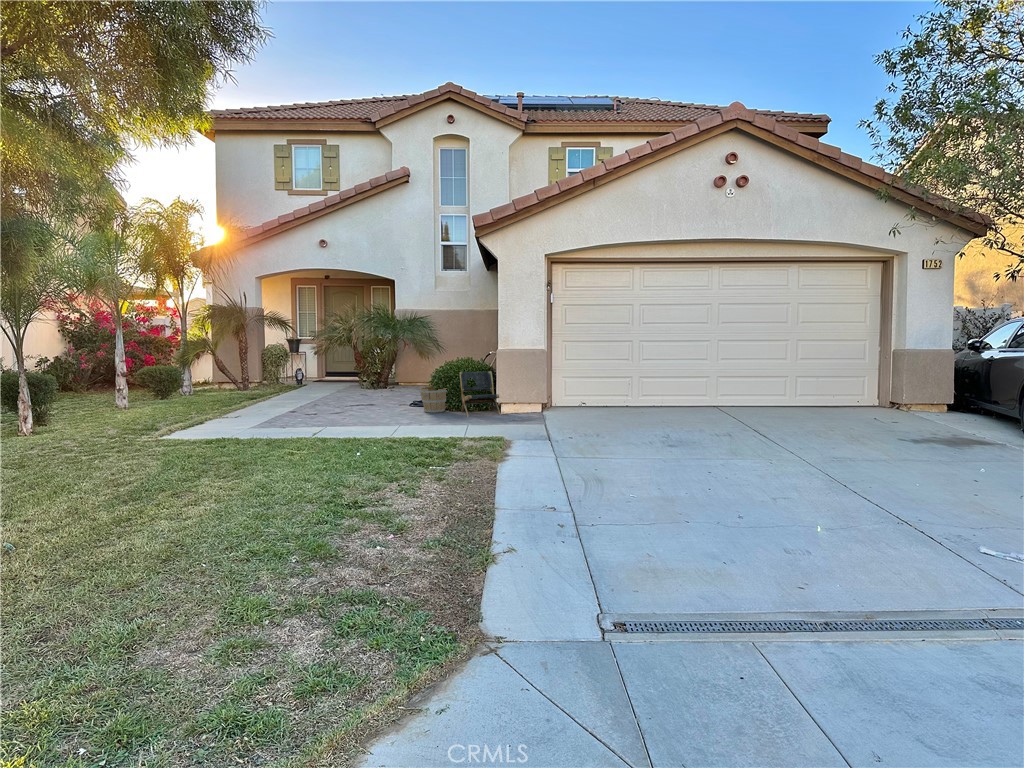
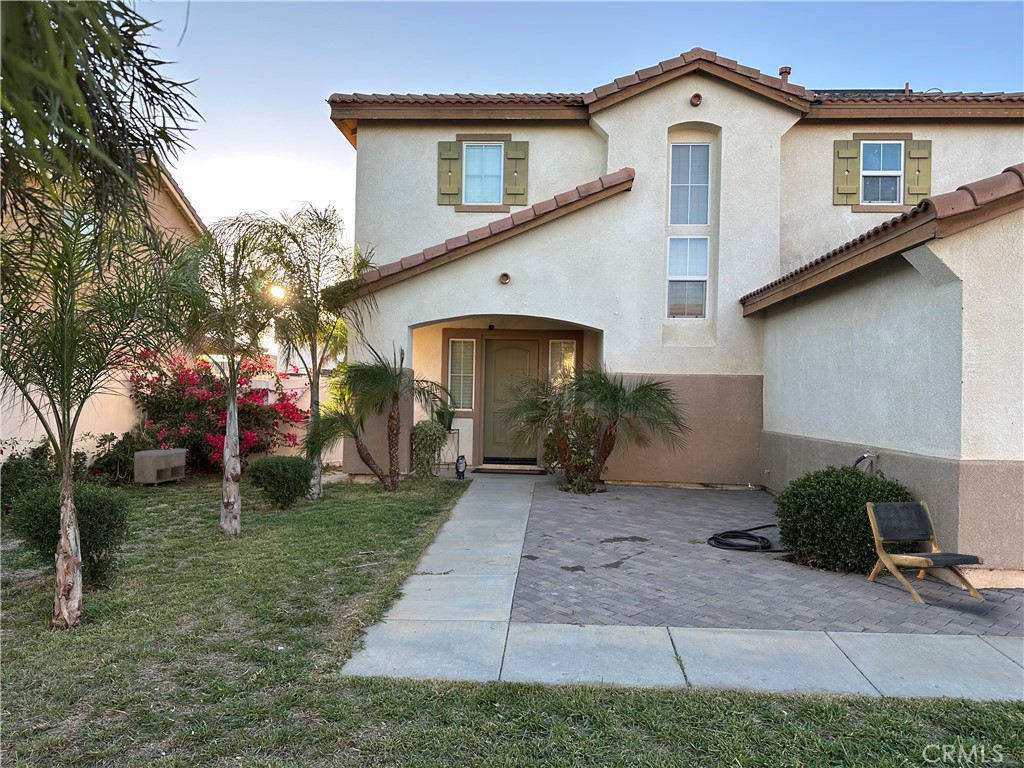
storage bench: none [64,368,104,393] -> present [134,448,186,486]
wooden bucket: present [420,386,447,413] -> none [780,524,840,582]

